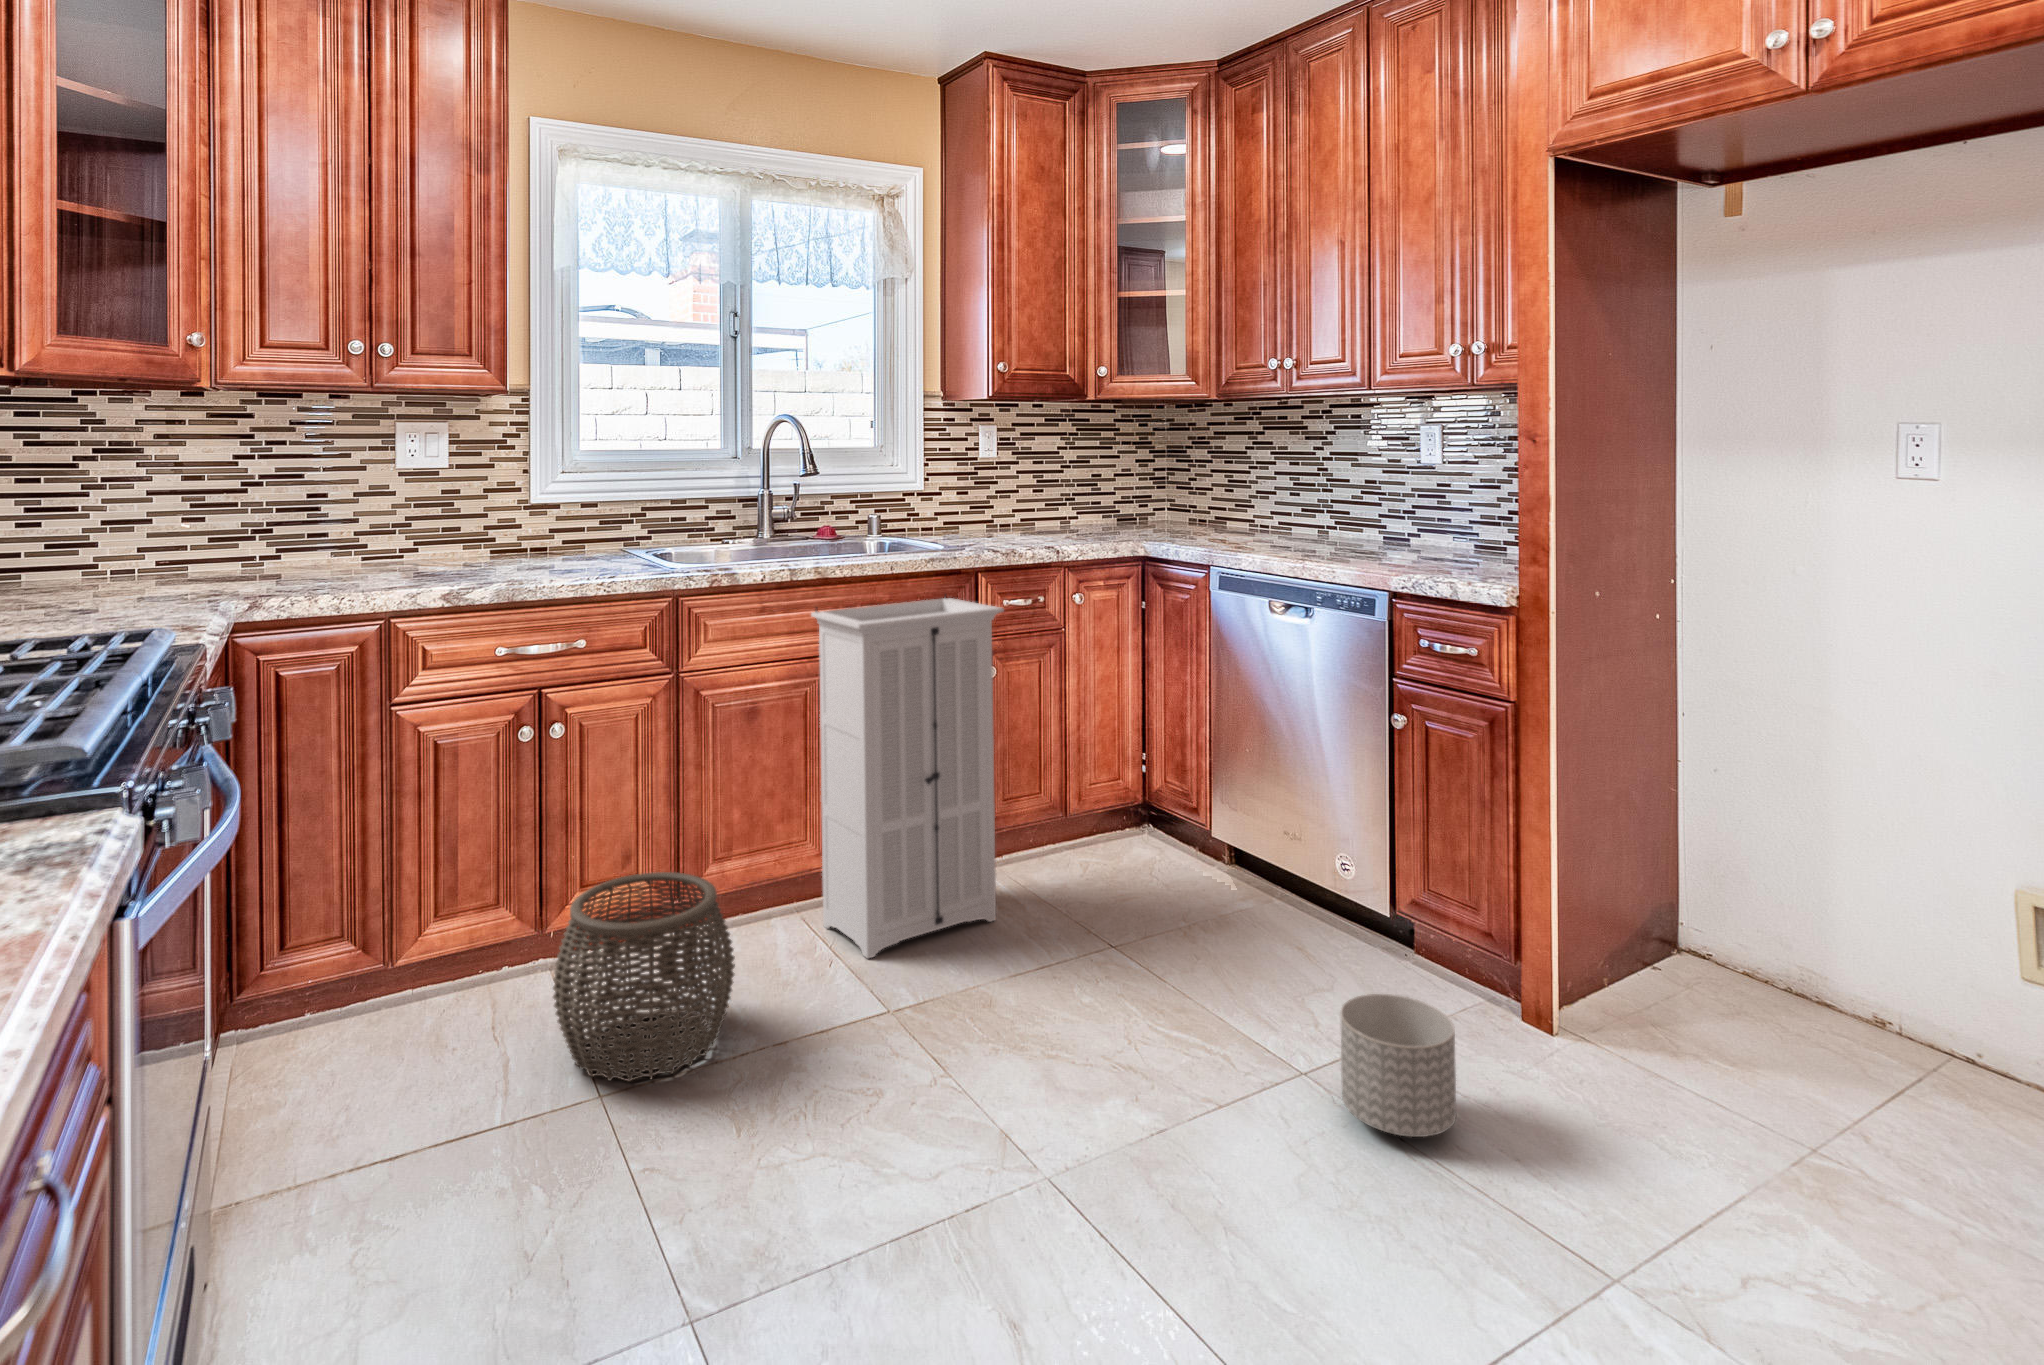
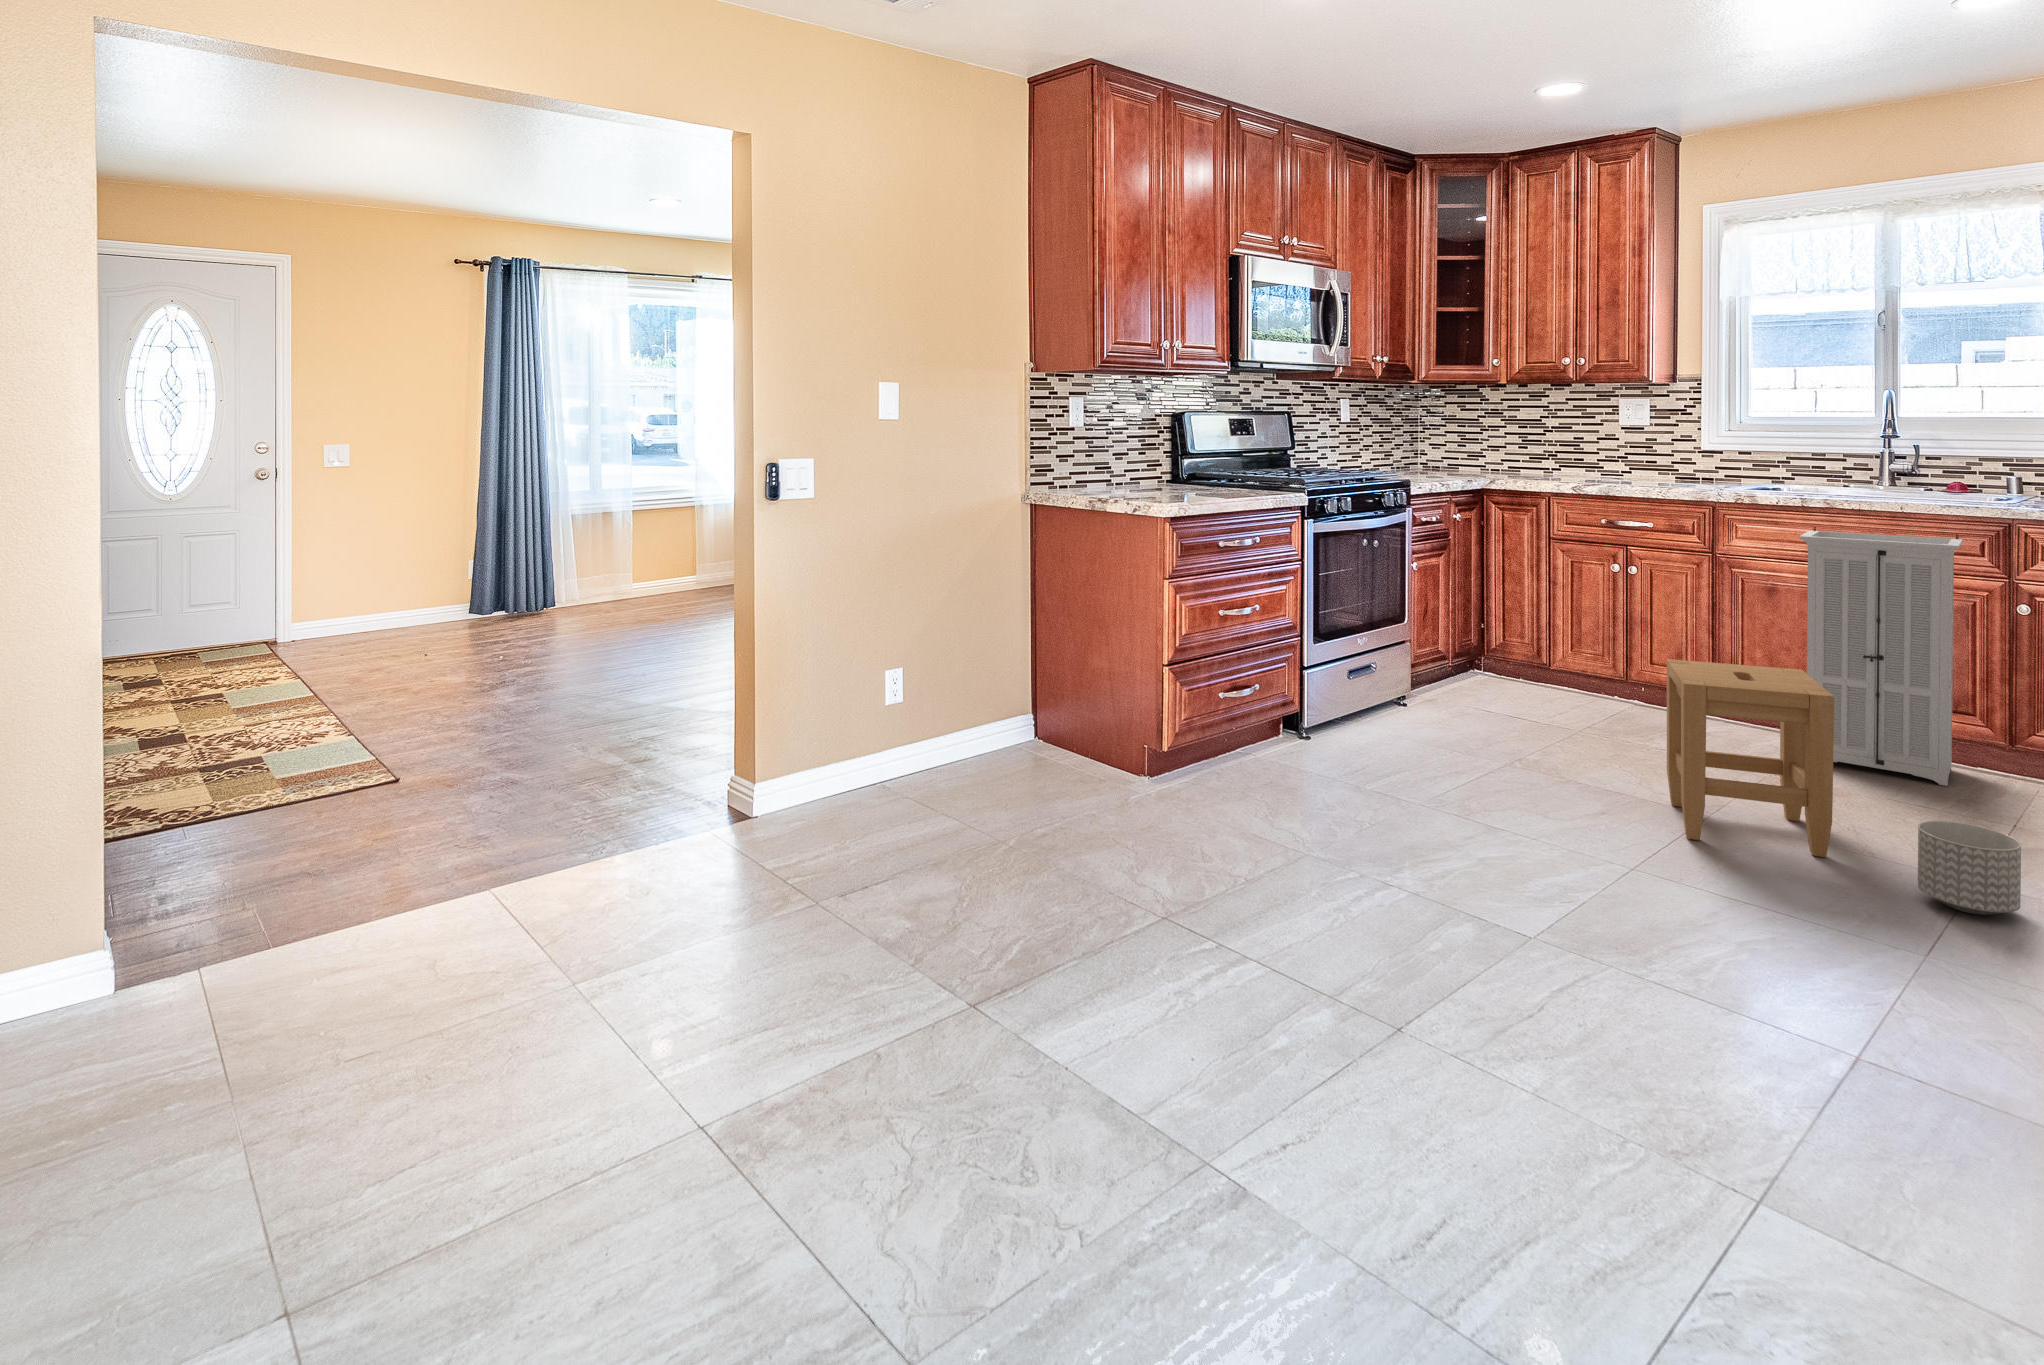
stool: none [947,840,1231,1246] -> present [1667,659,1834,857]
woven basket: present [553,872,735,1082] -> none [1568,648,1676,745]

